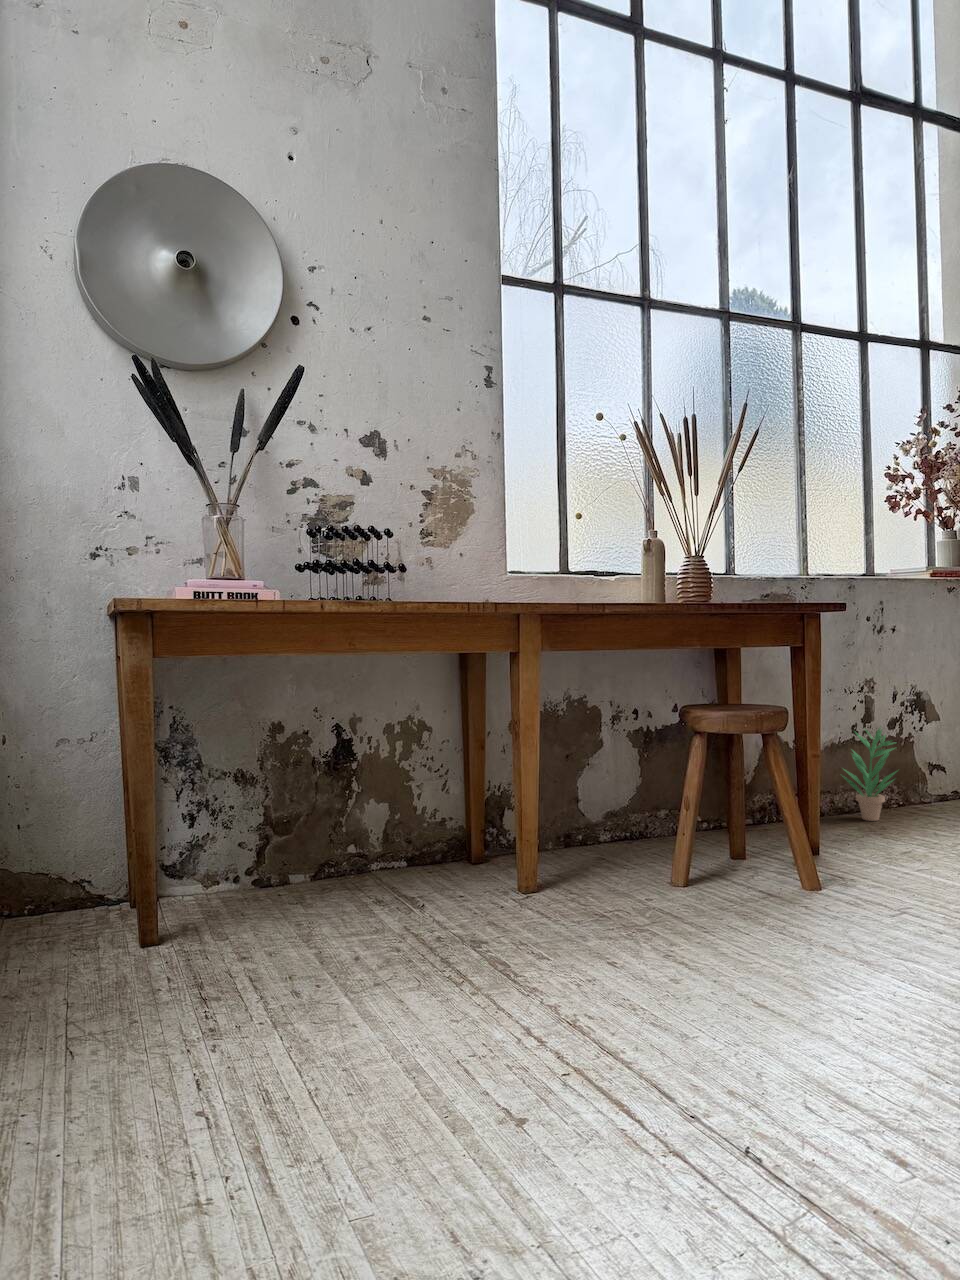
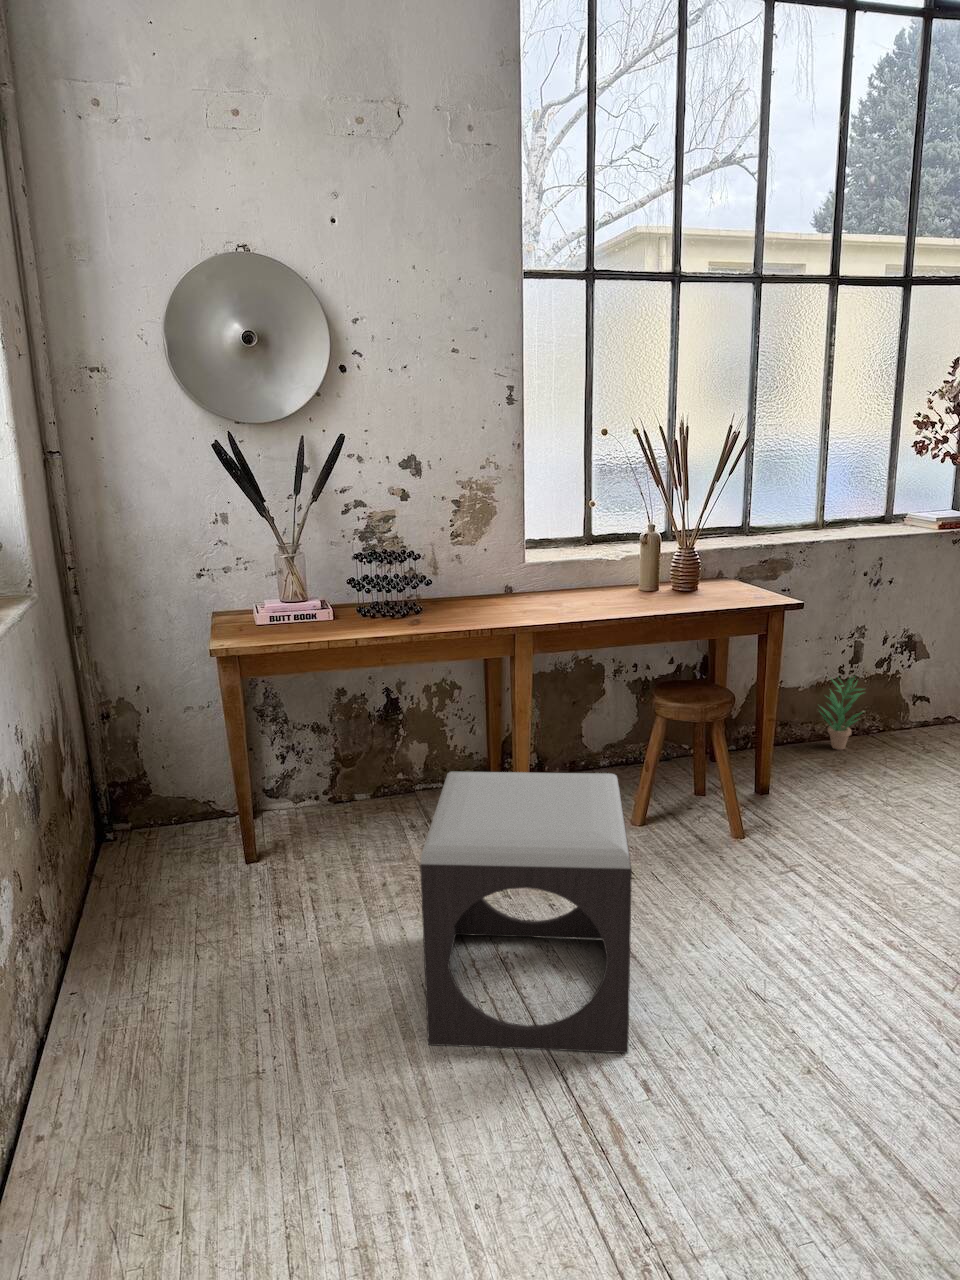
footstool: none [475,726,833,1136] -> present [420,772,632,1053]

